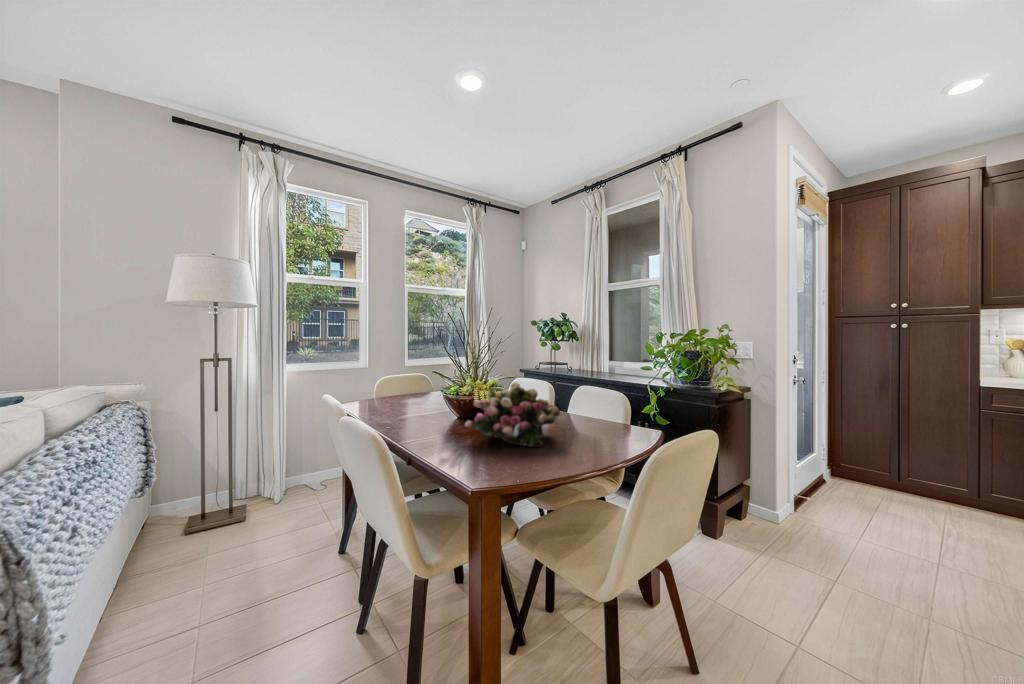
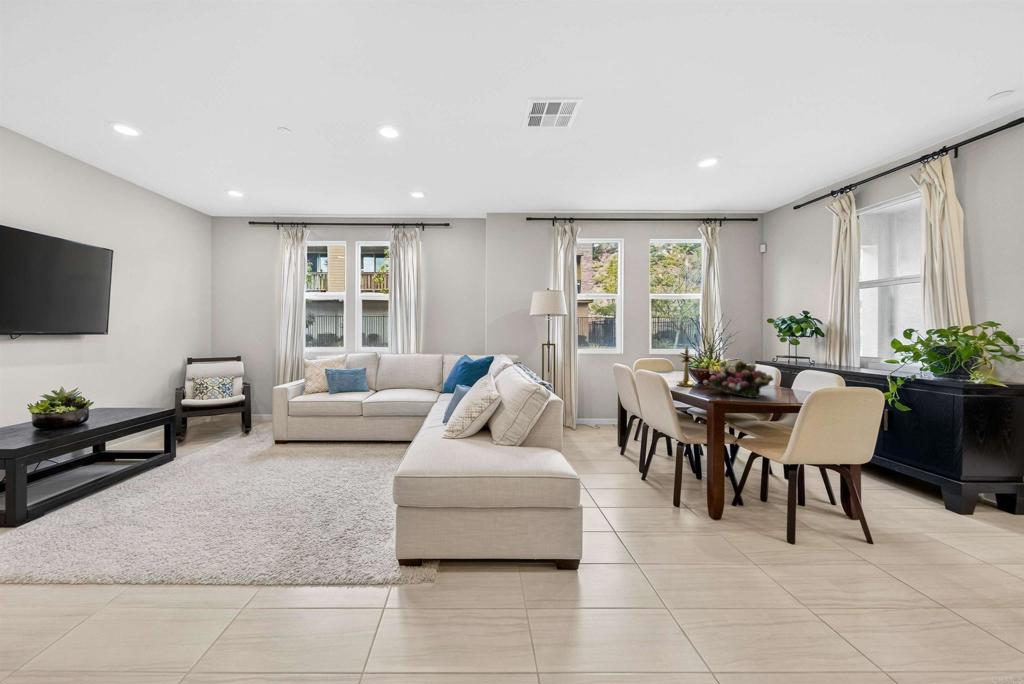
candlestick: none [427,360,455,430] -> present [678,346,695,387]

